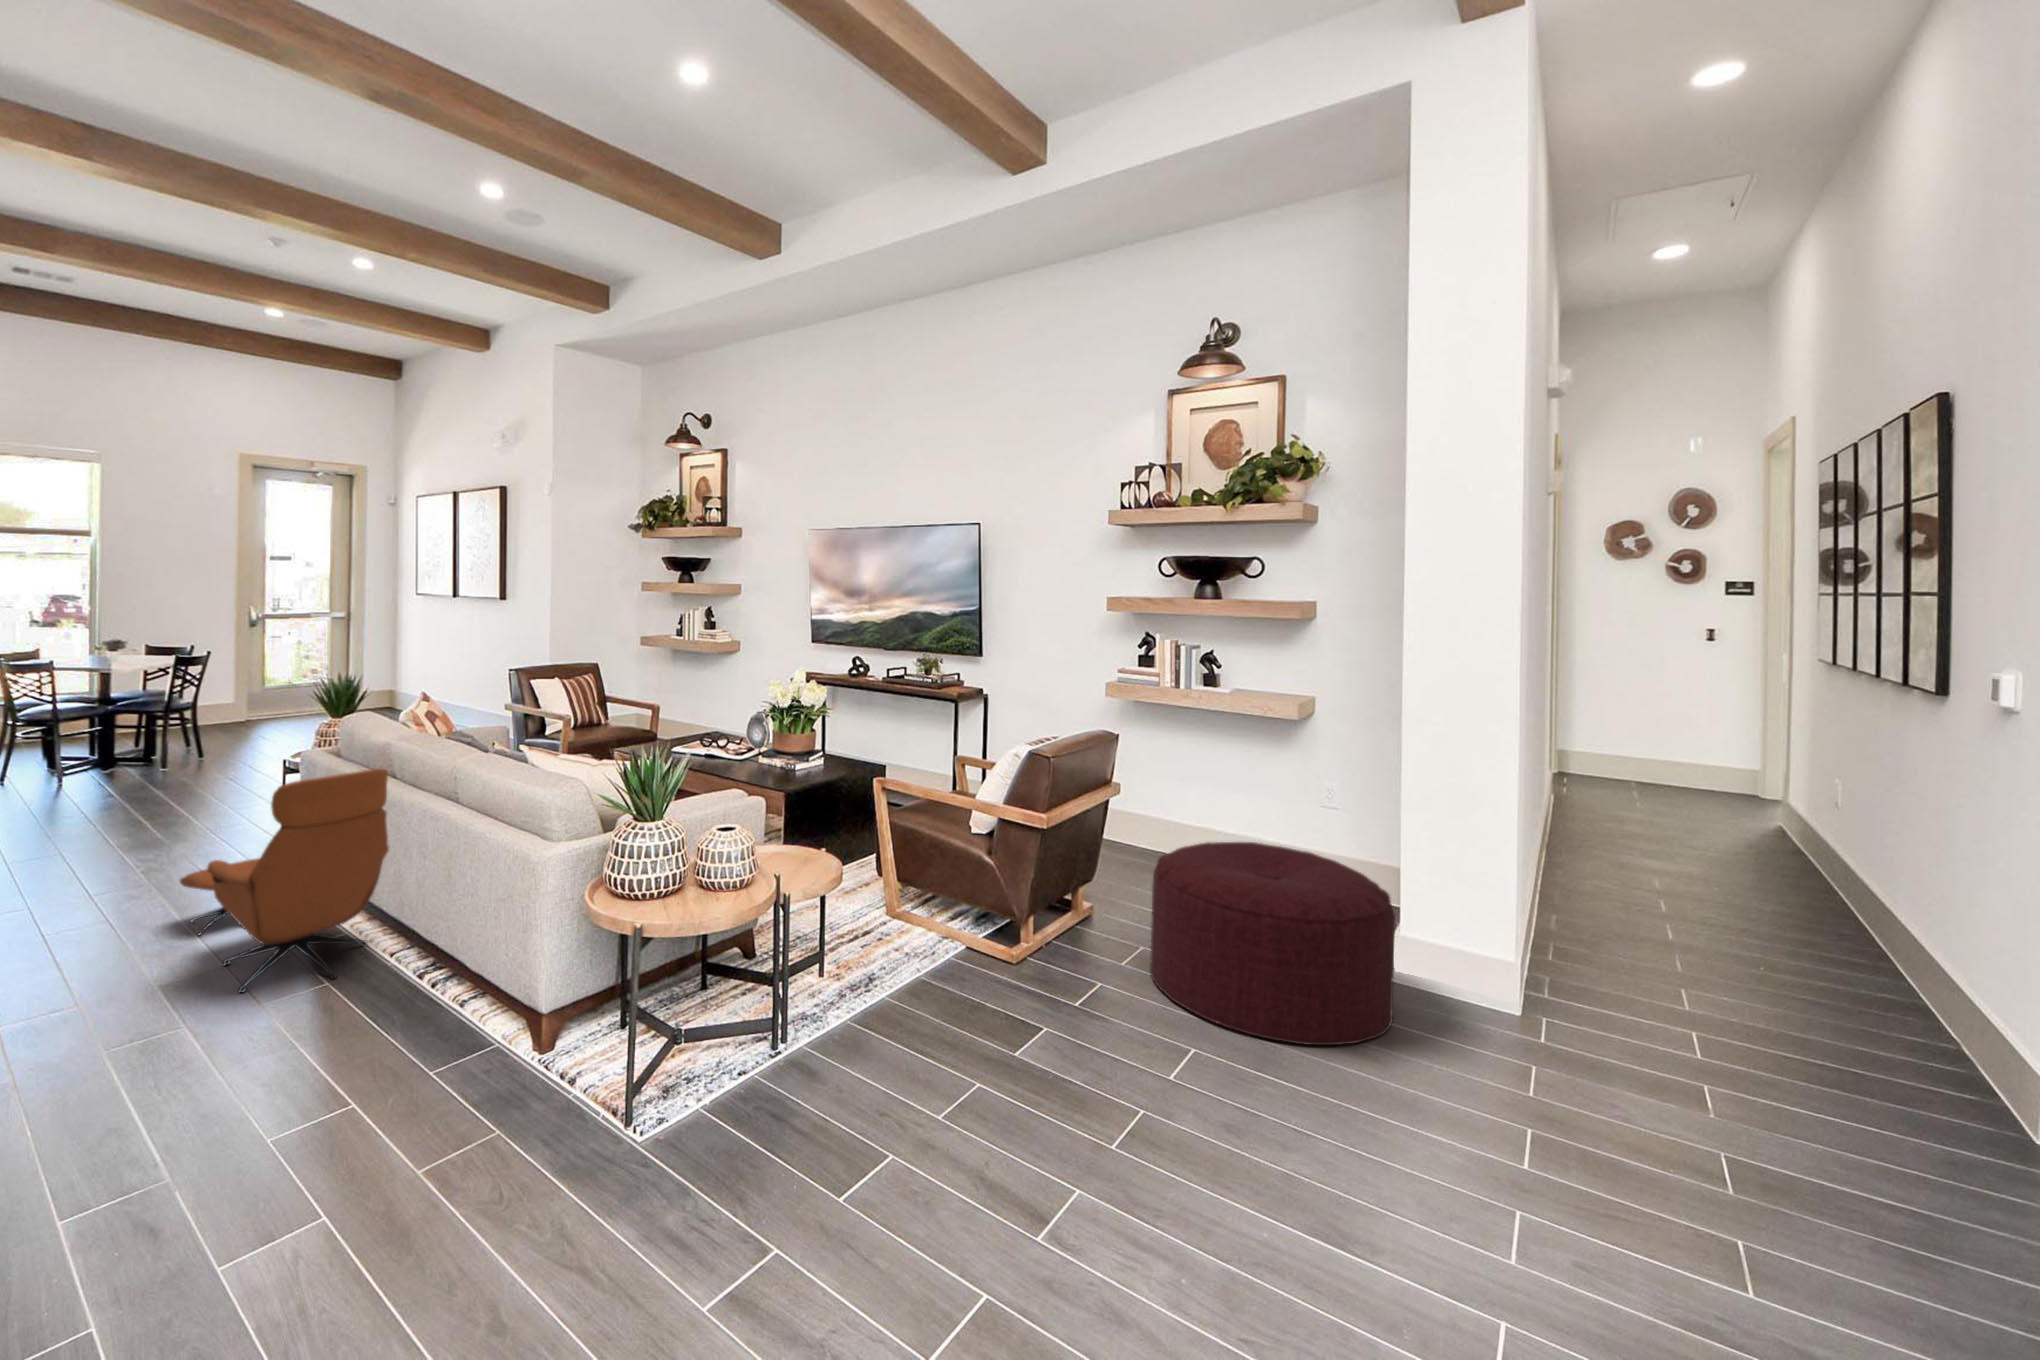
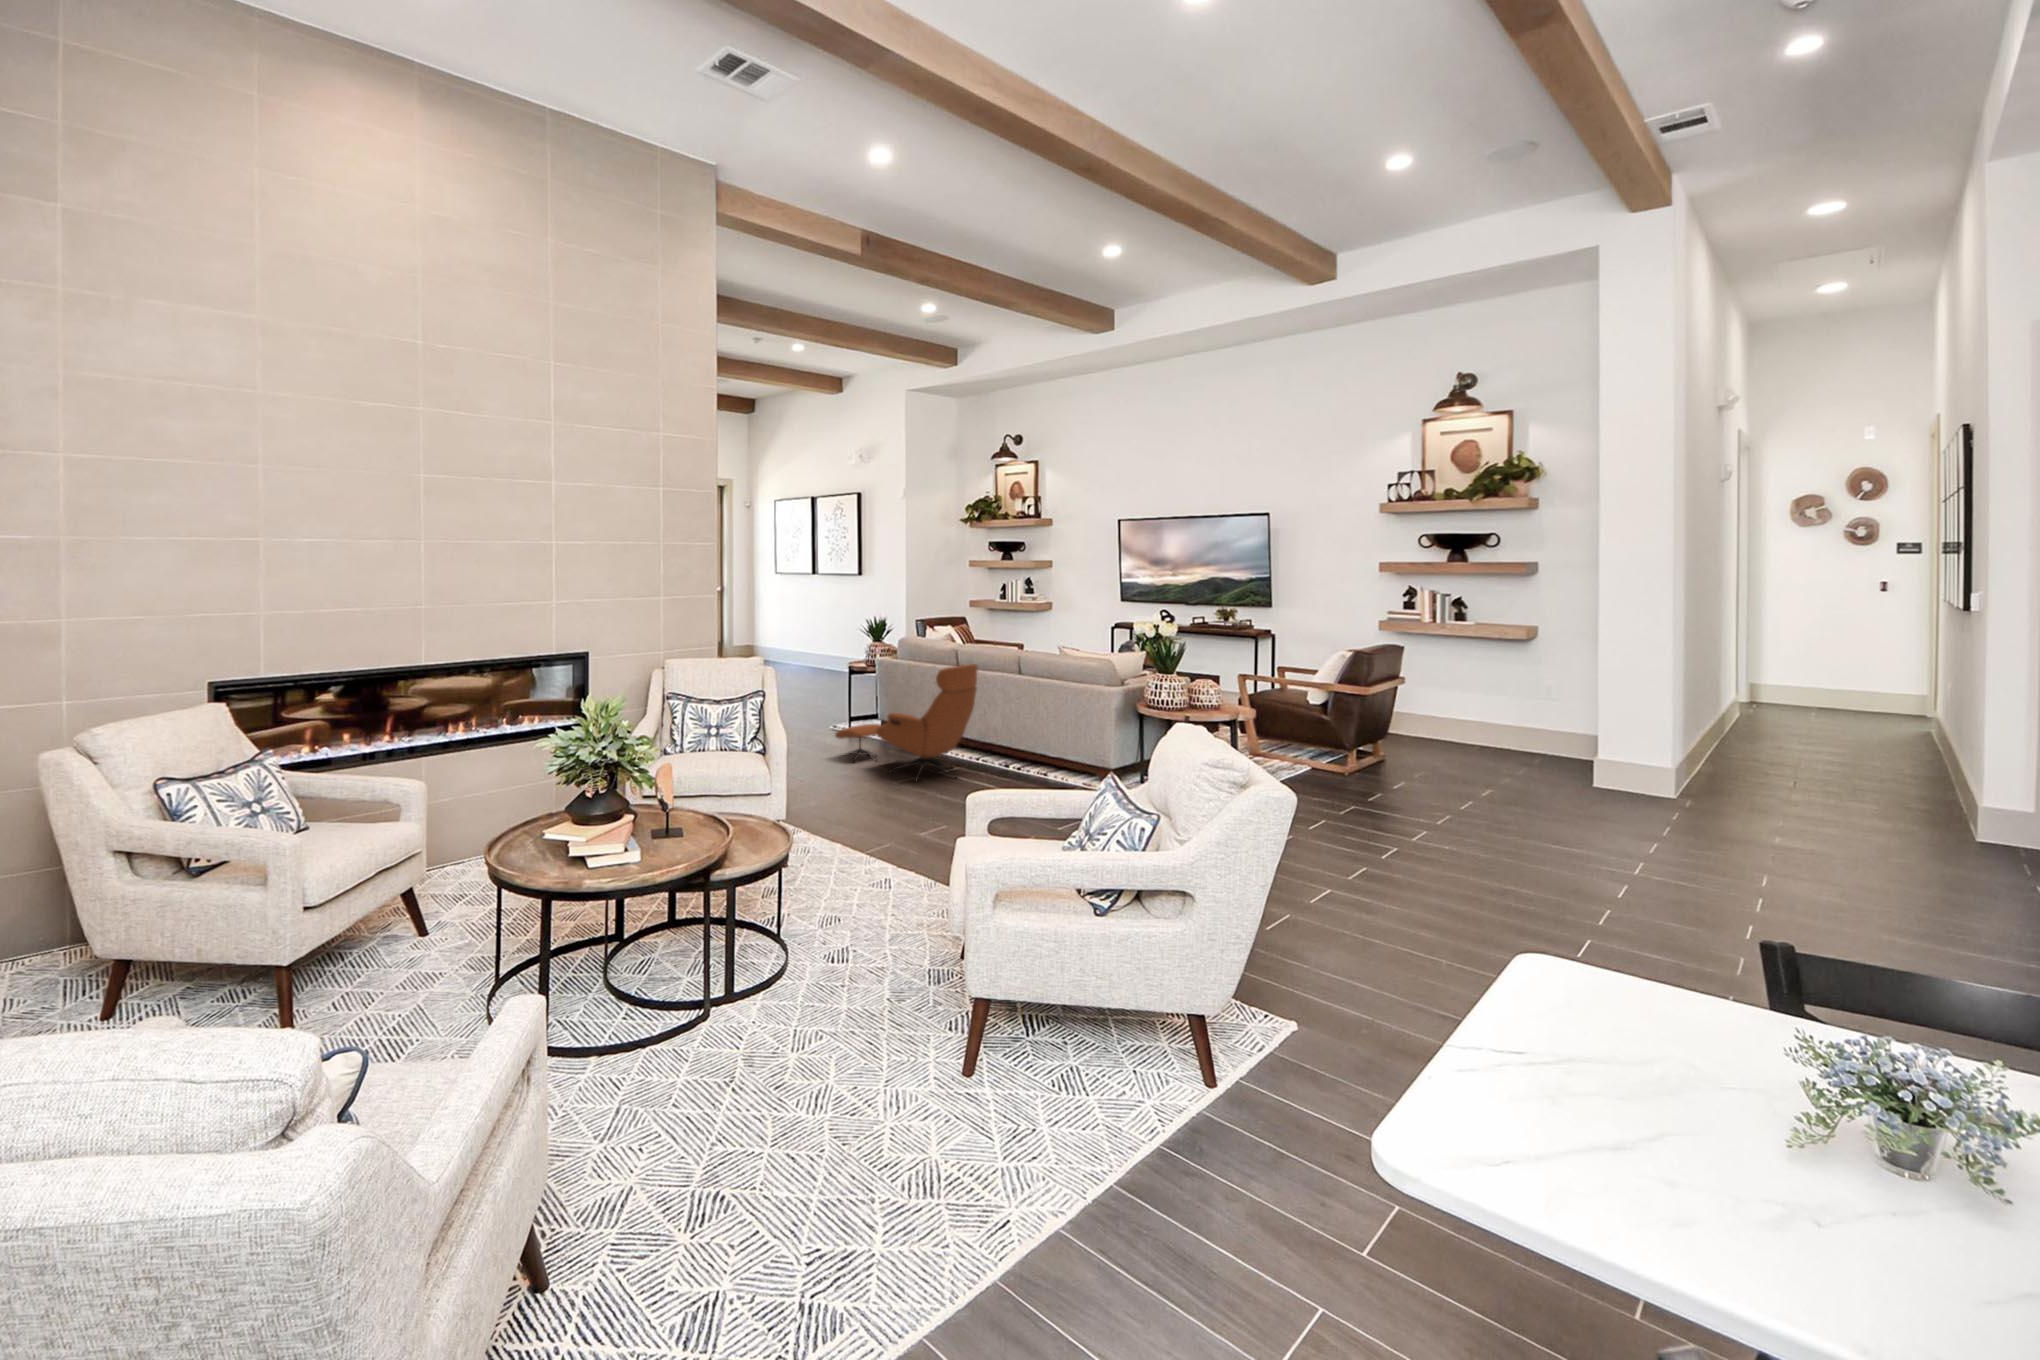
ottoman: present [1150,842,1395,1045] -> none [1435,711,1596,810]

